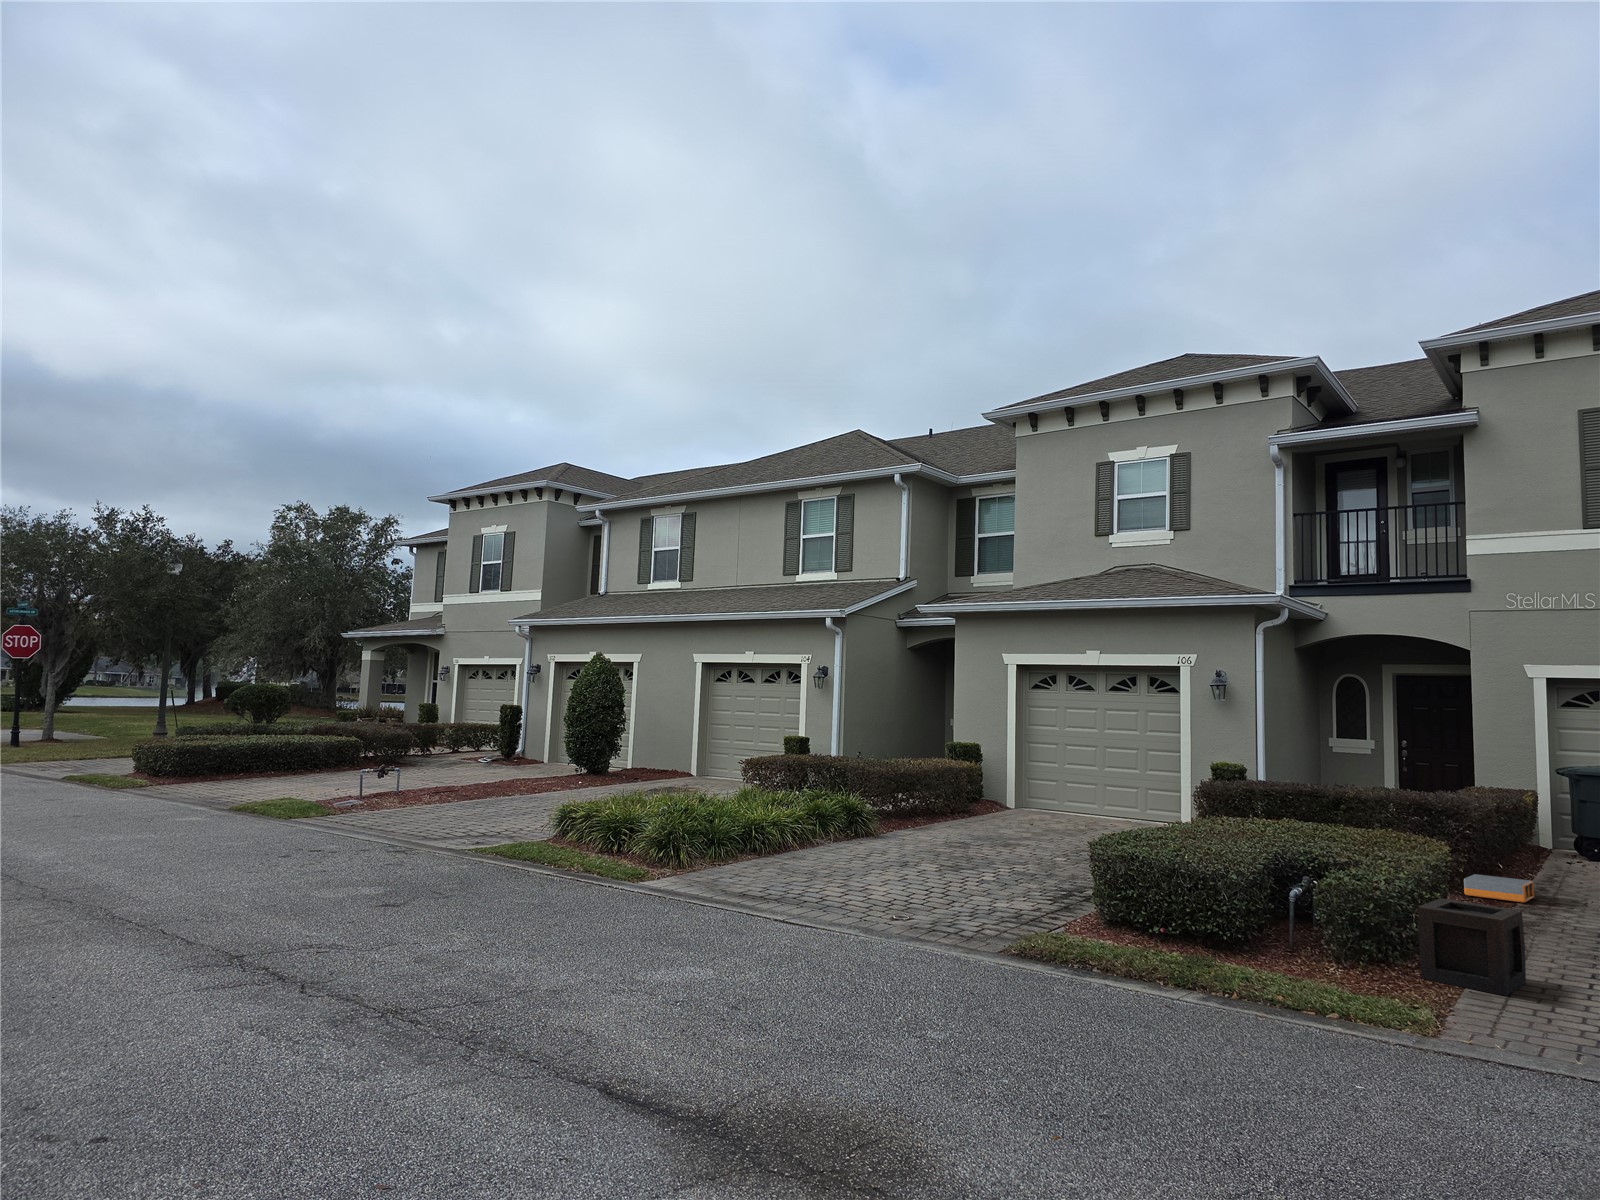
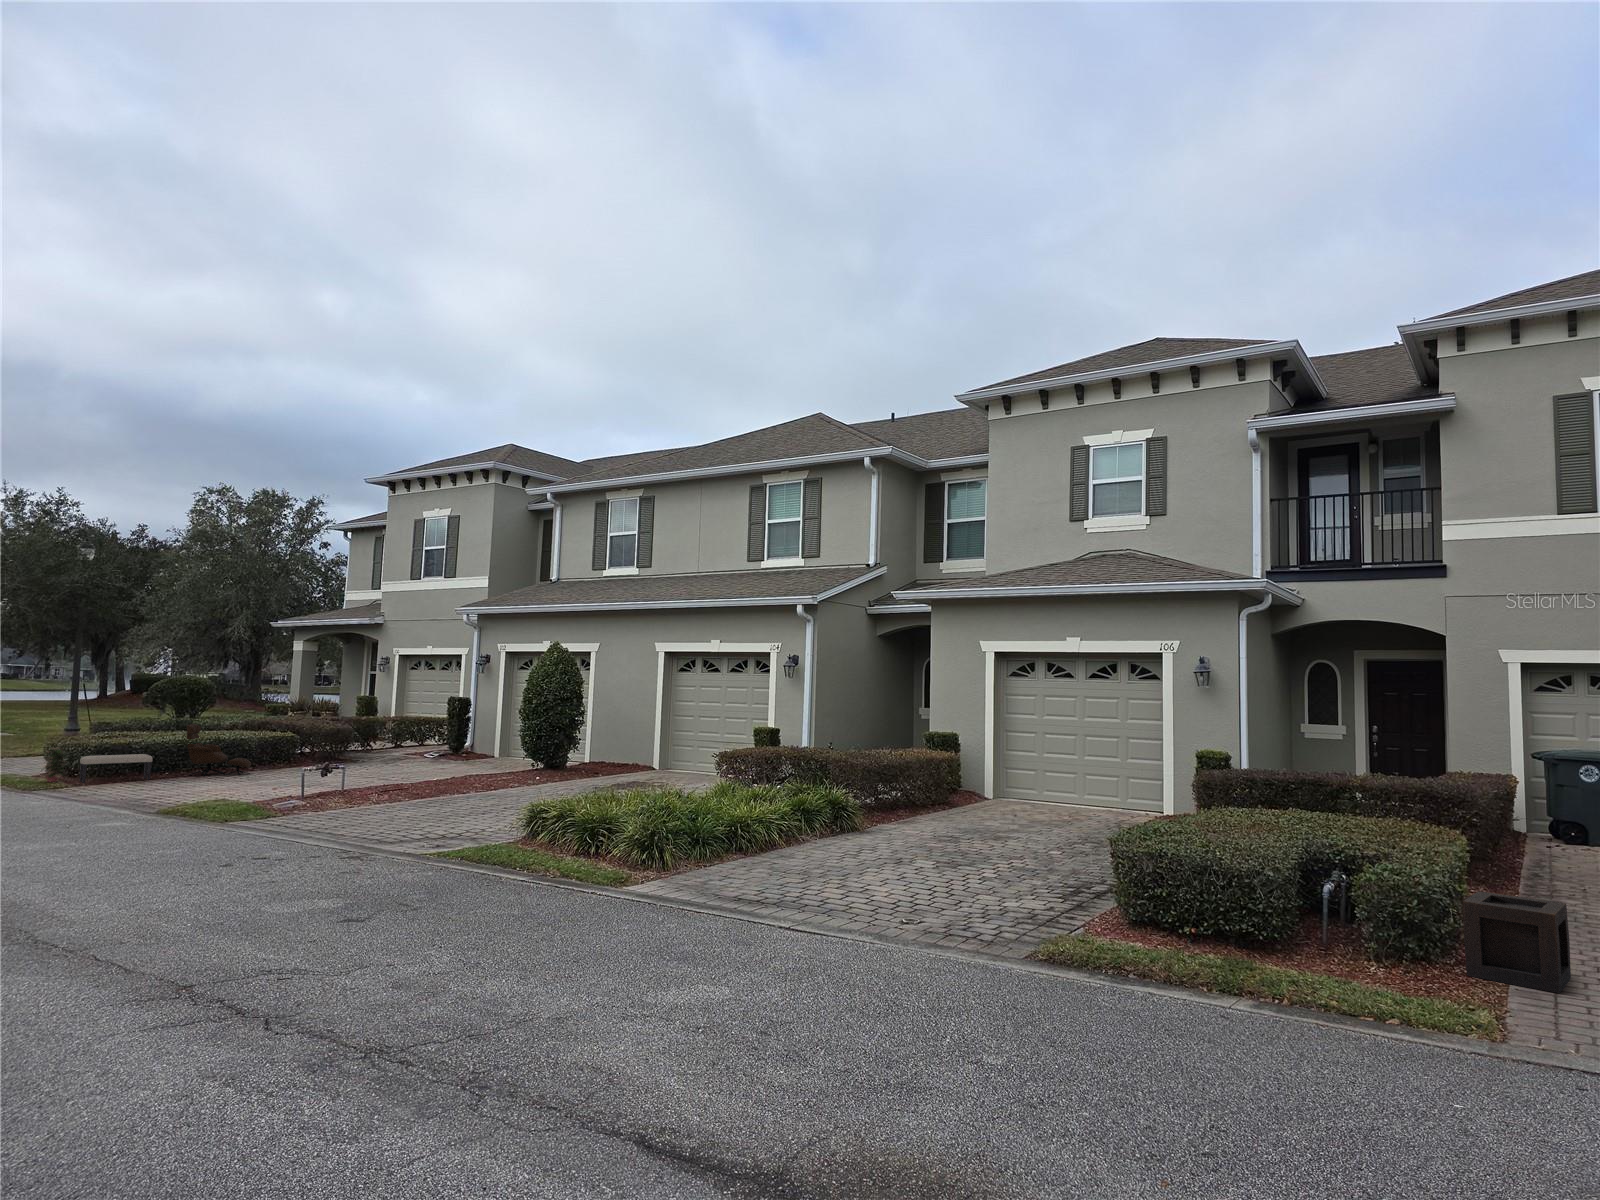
lounge chair: none [256,729,315,778] -> present [187,724,251,776]
decorative plant: none [123,750,152,782] -> present [42,748,67,782]
bench: none [159,757,225,783] -> present [80,754,153,783]
storage box: present [1464,874,1534,902] -> none [1463,861,1531,889]

